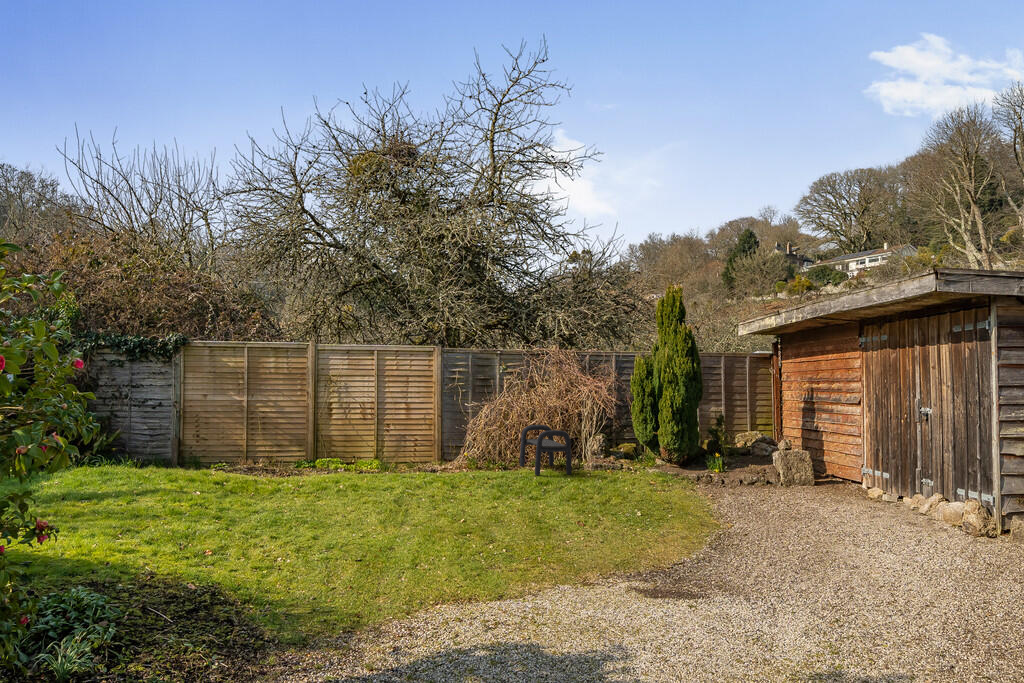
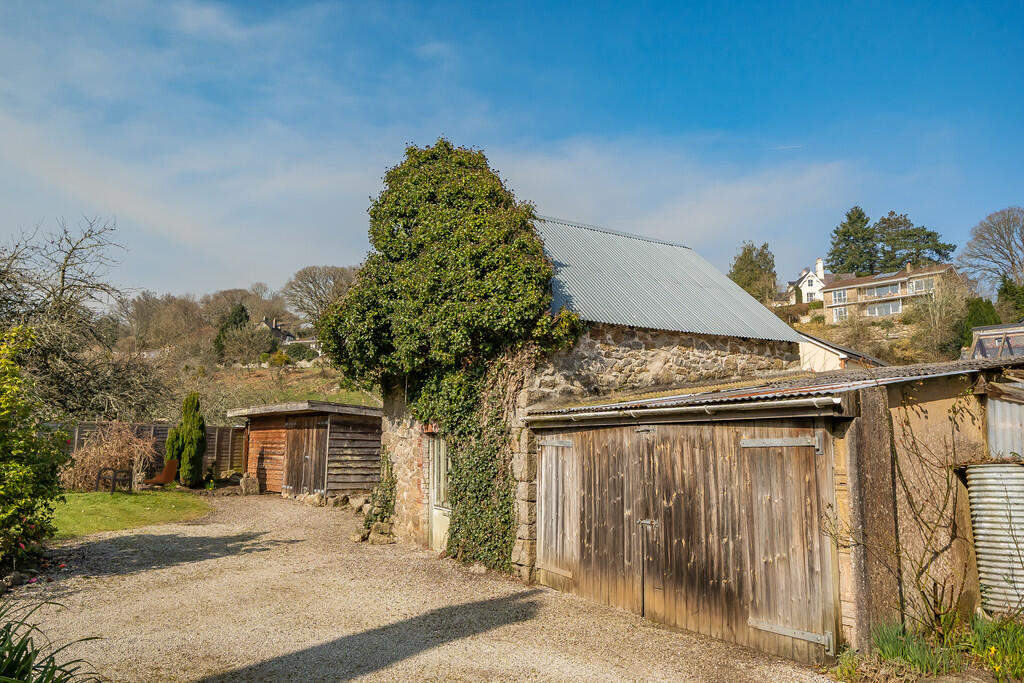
lounge chair: none [602,412,652,471] -> present [144,460,178,490]

